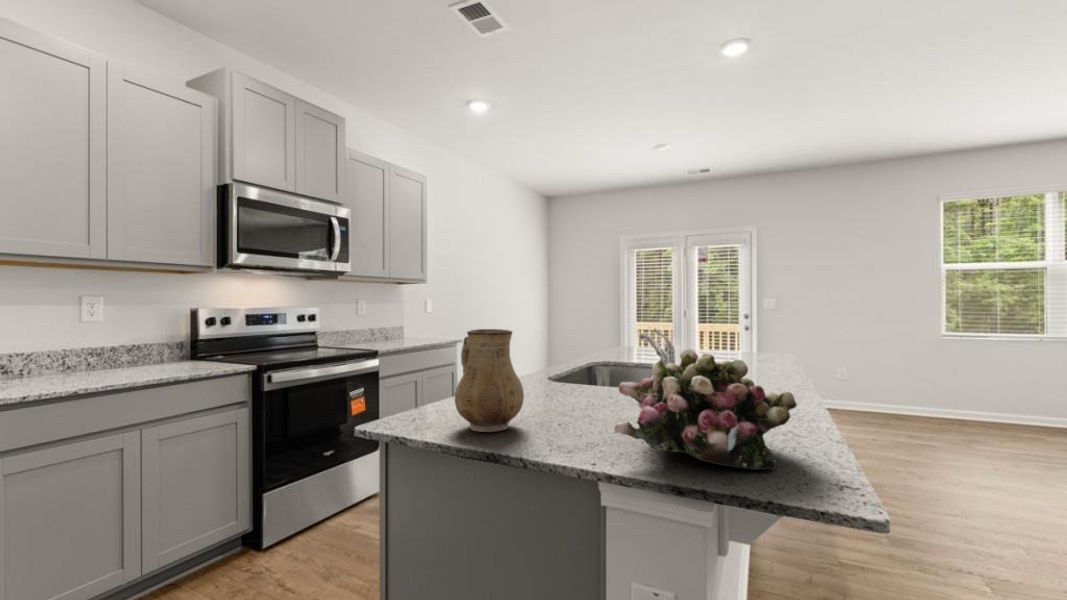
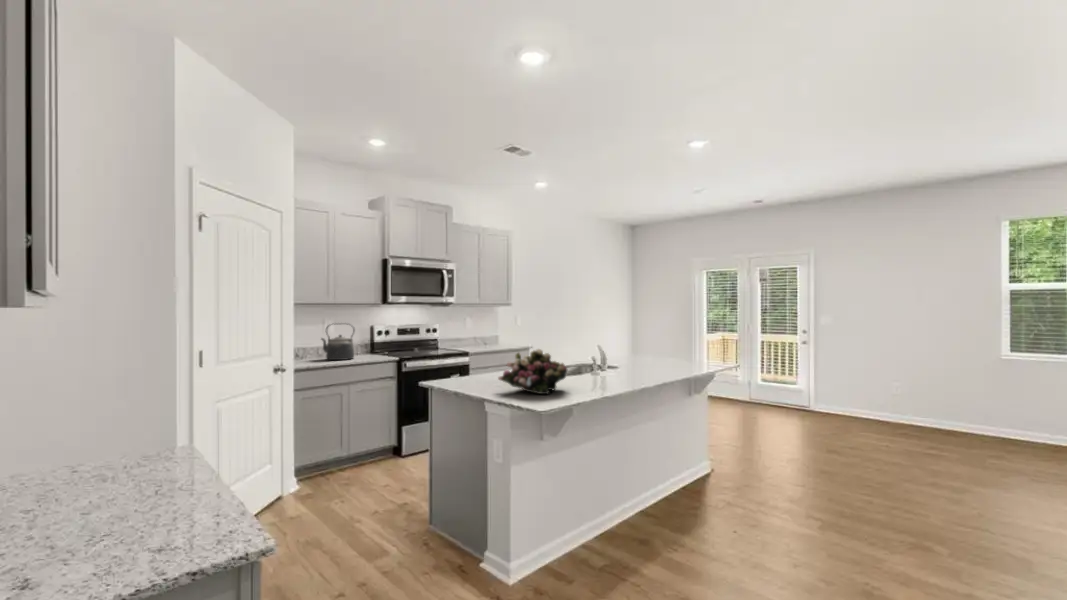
kettle: none [74,300,158,377] -> present [321,325,355,360]
ceramic pitcher: present [455,329,524,432] -> none [457,339,487,383]

